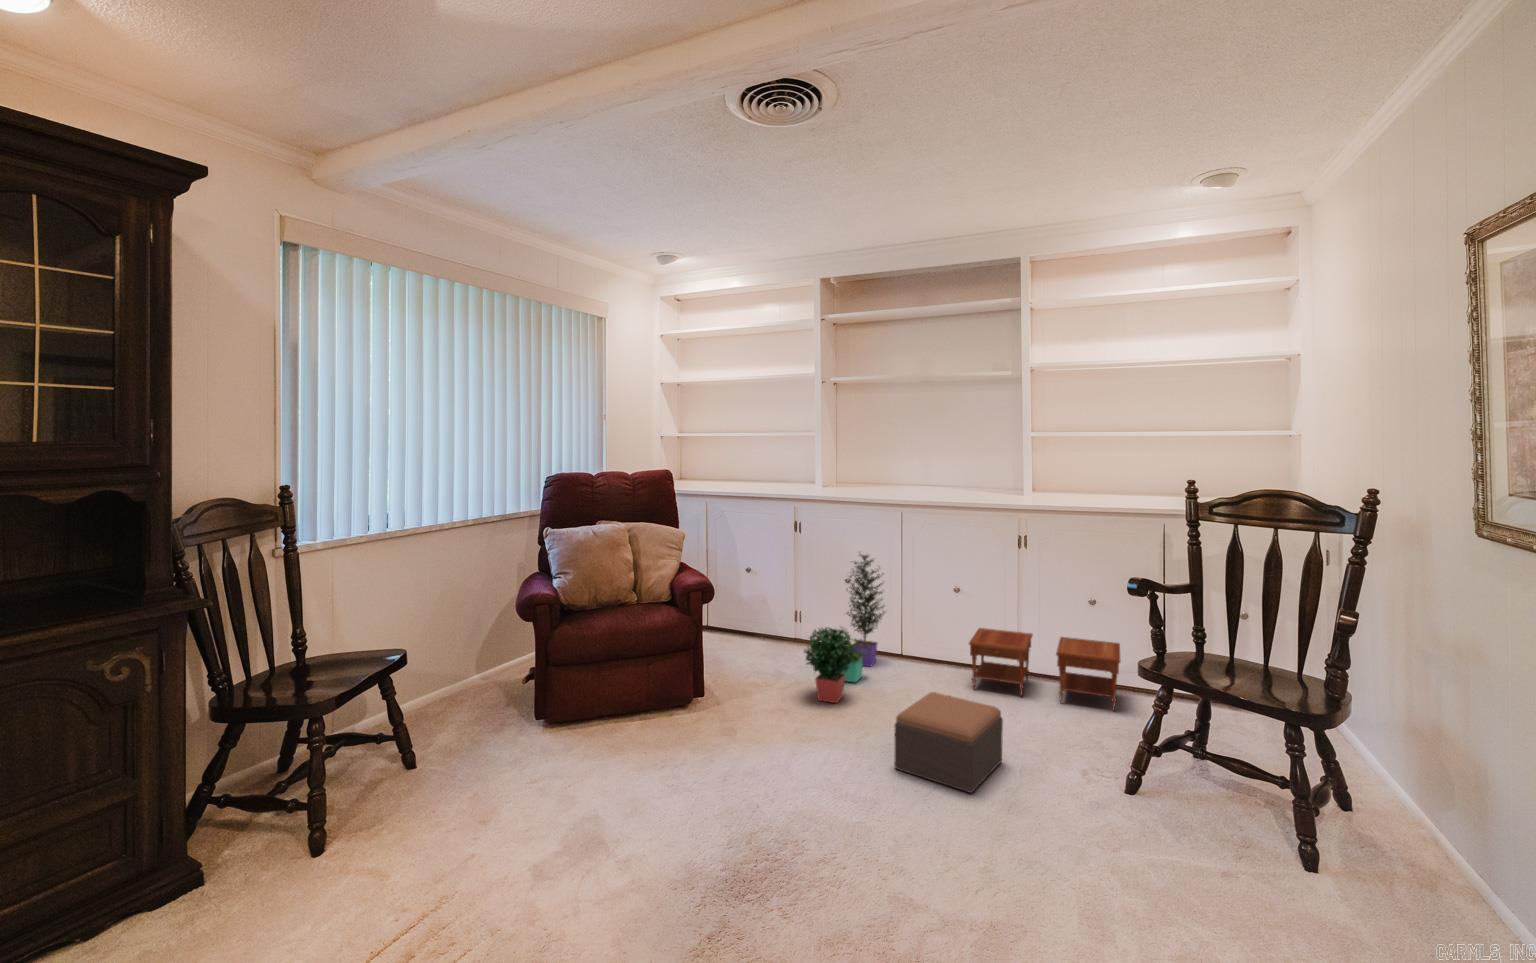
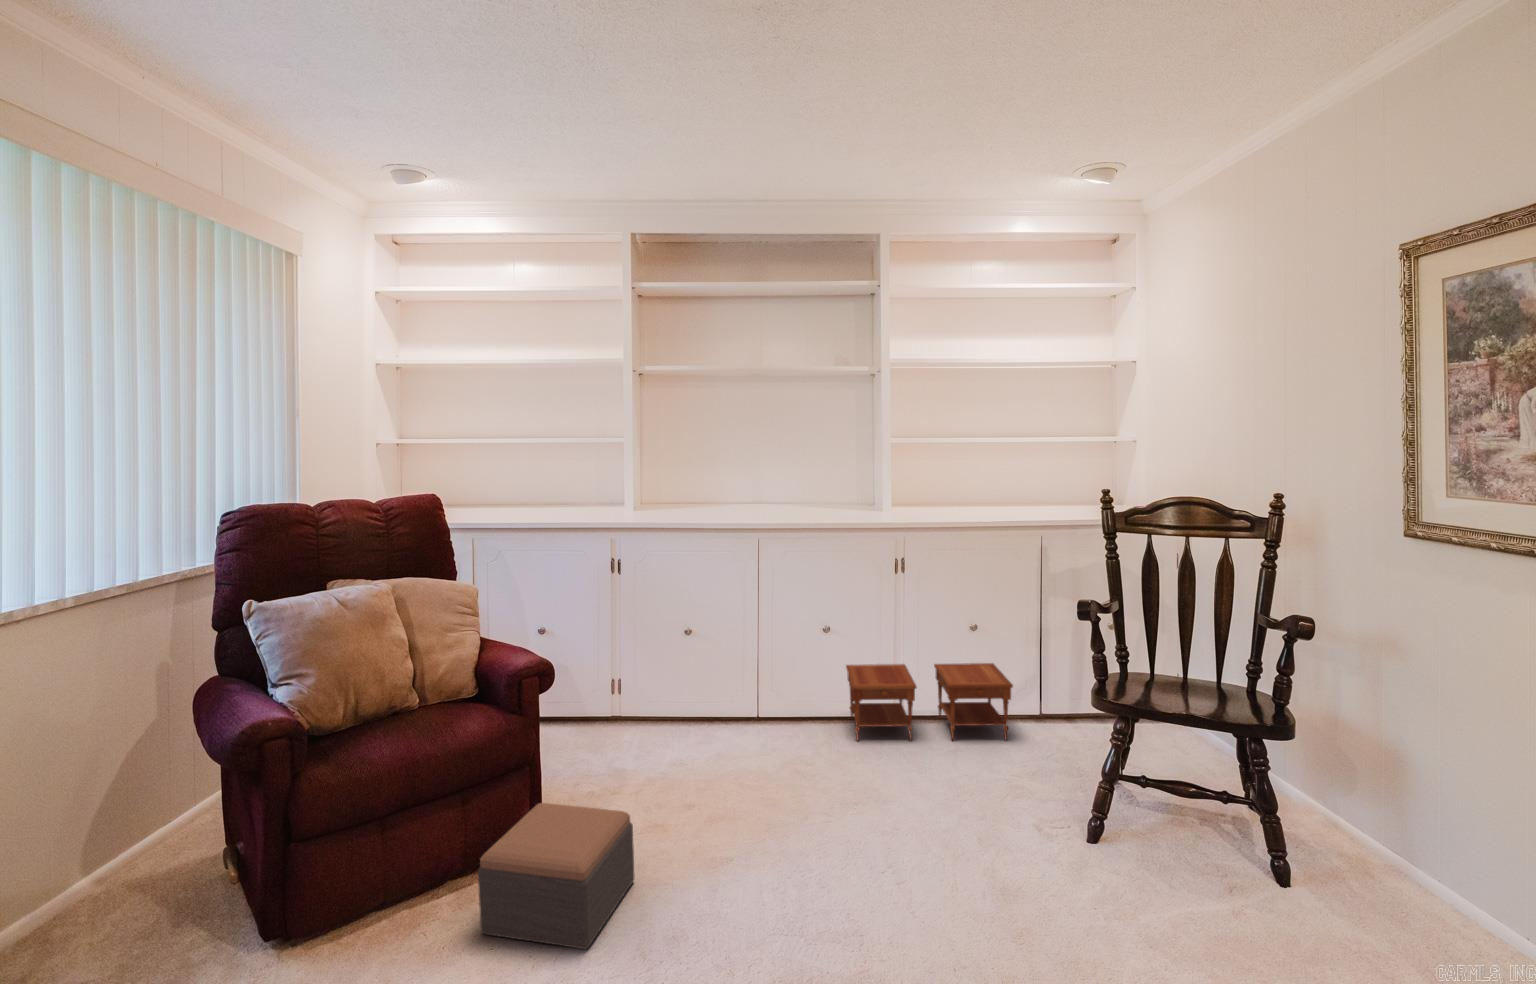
potted plant: present [804,553,885,703] -> none [672,587,745,794]
footstool: present [895,692,1003,793] -> present [478,803,634,949]

